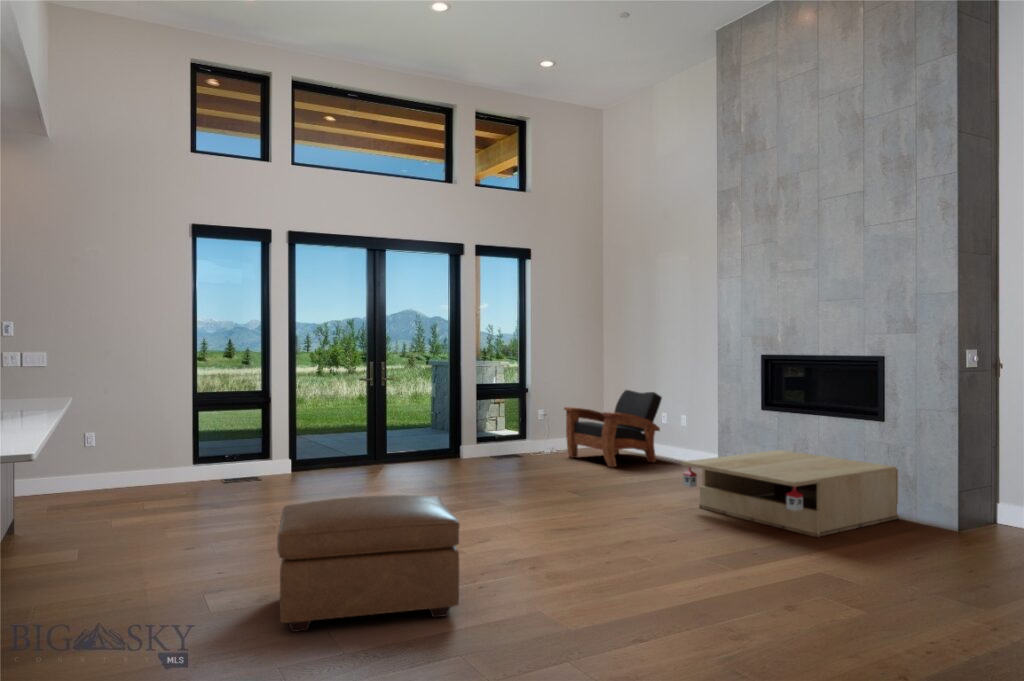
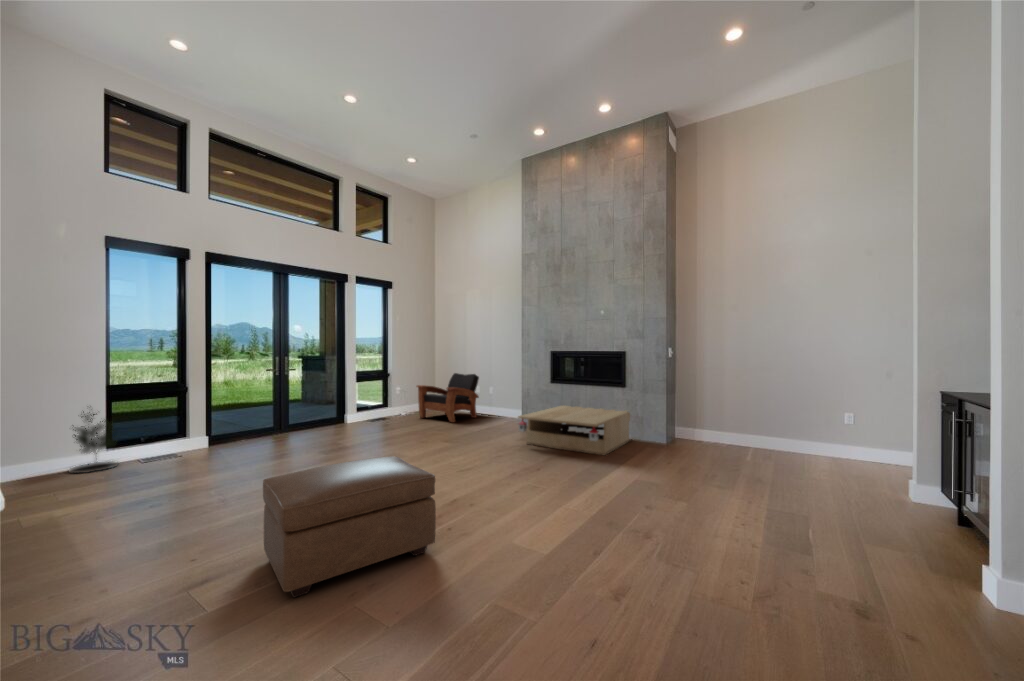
potted tree: none [156,415,205,491] -> present [69,411,117,473]

